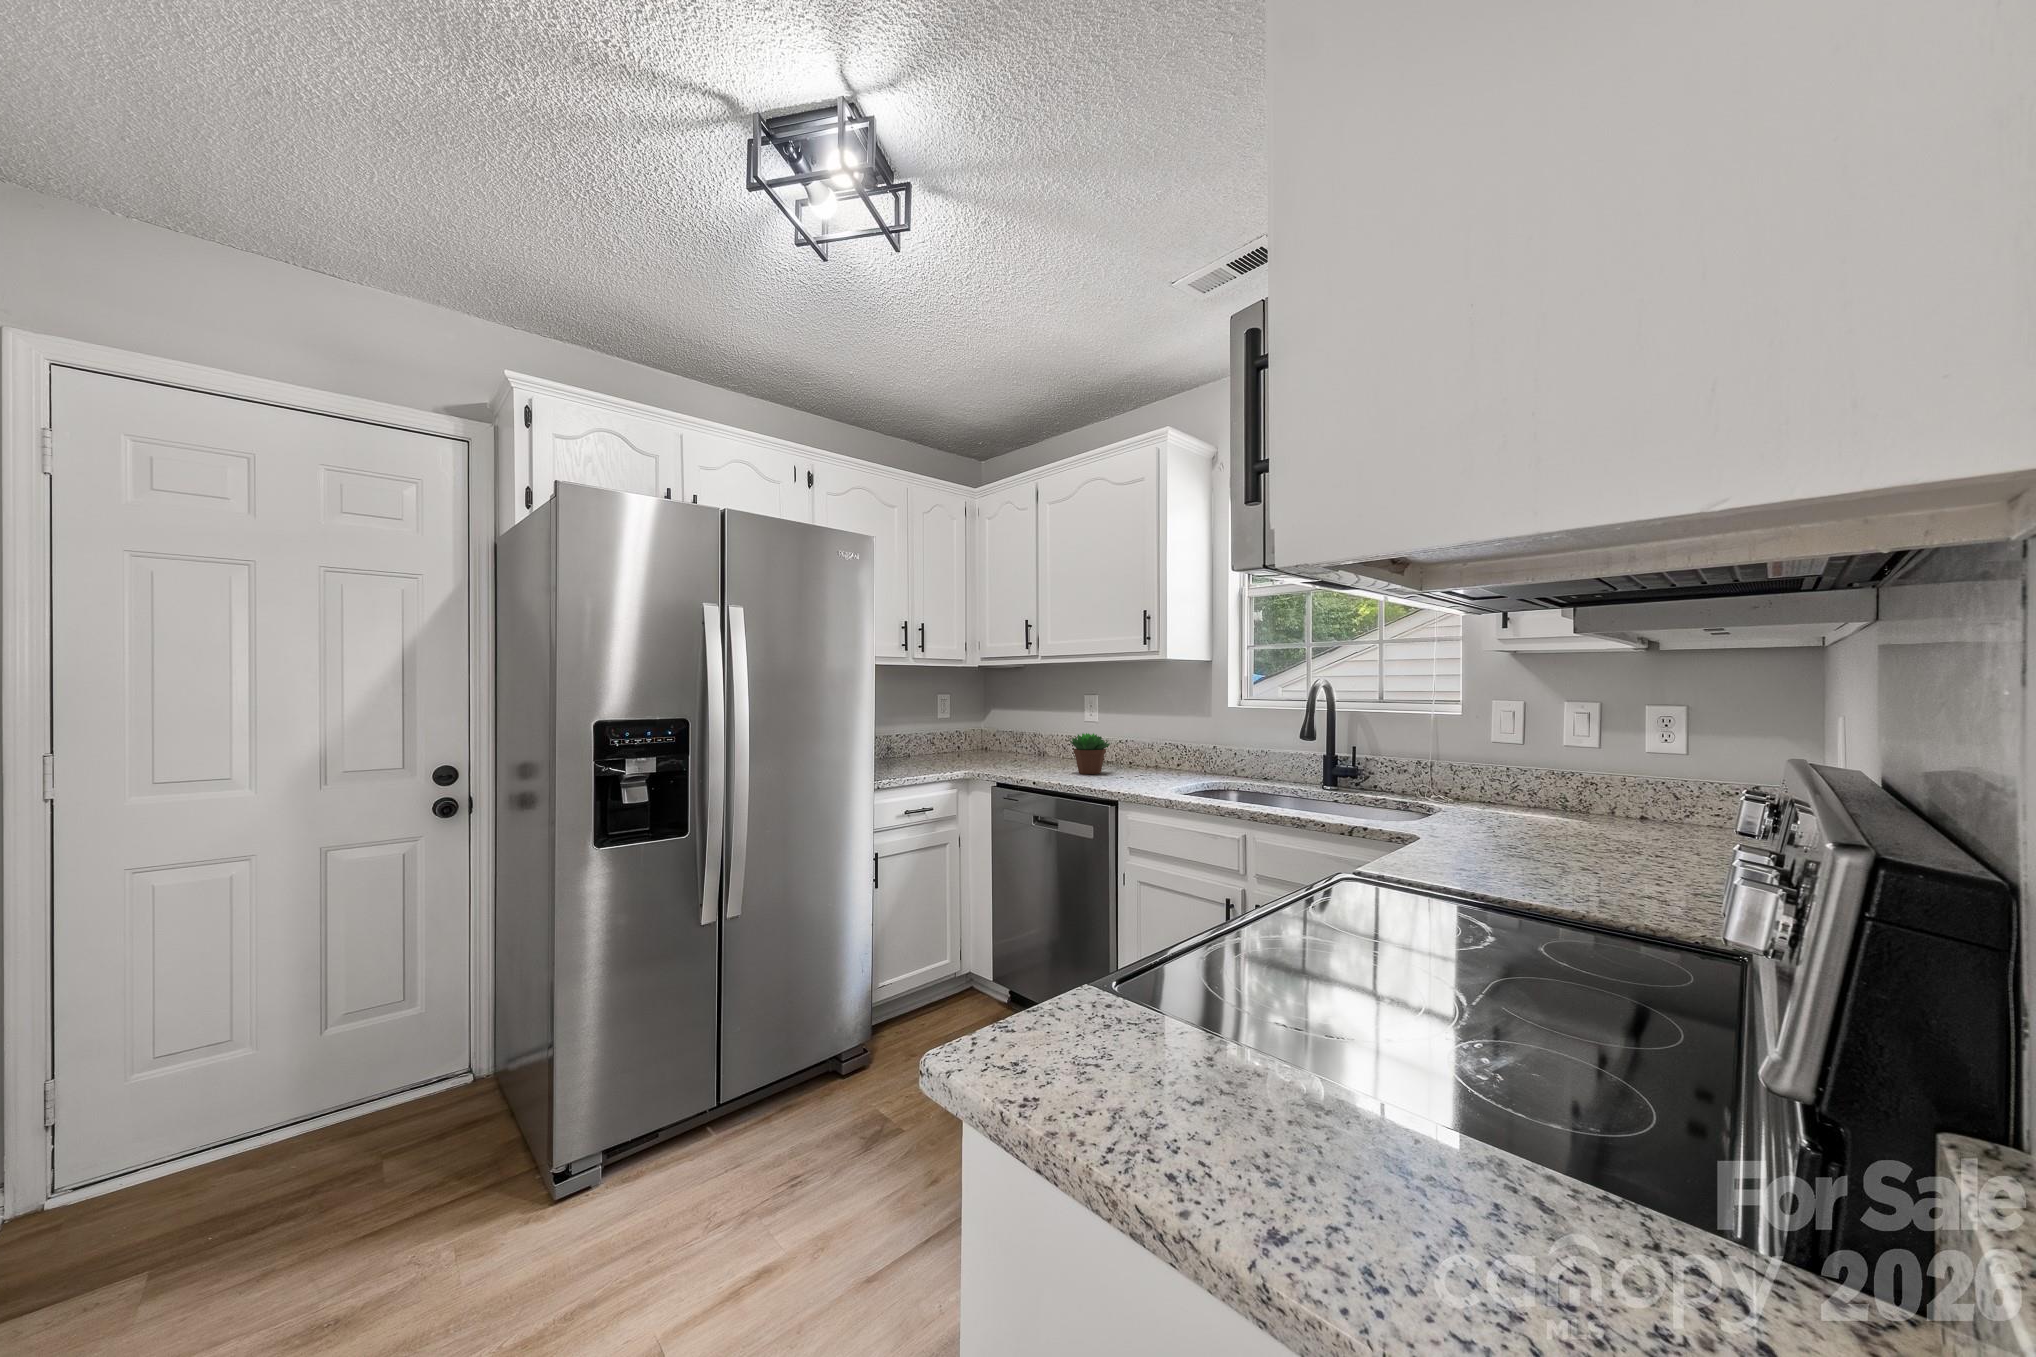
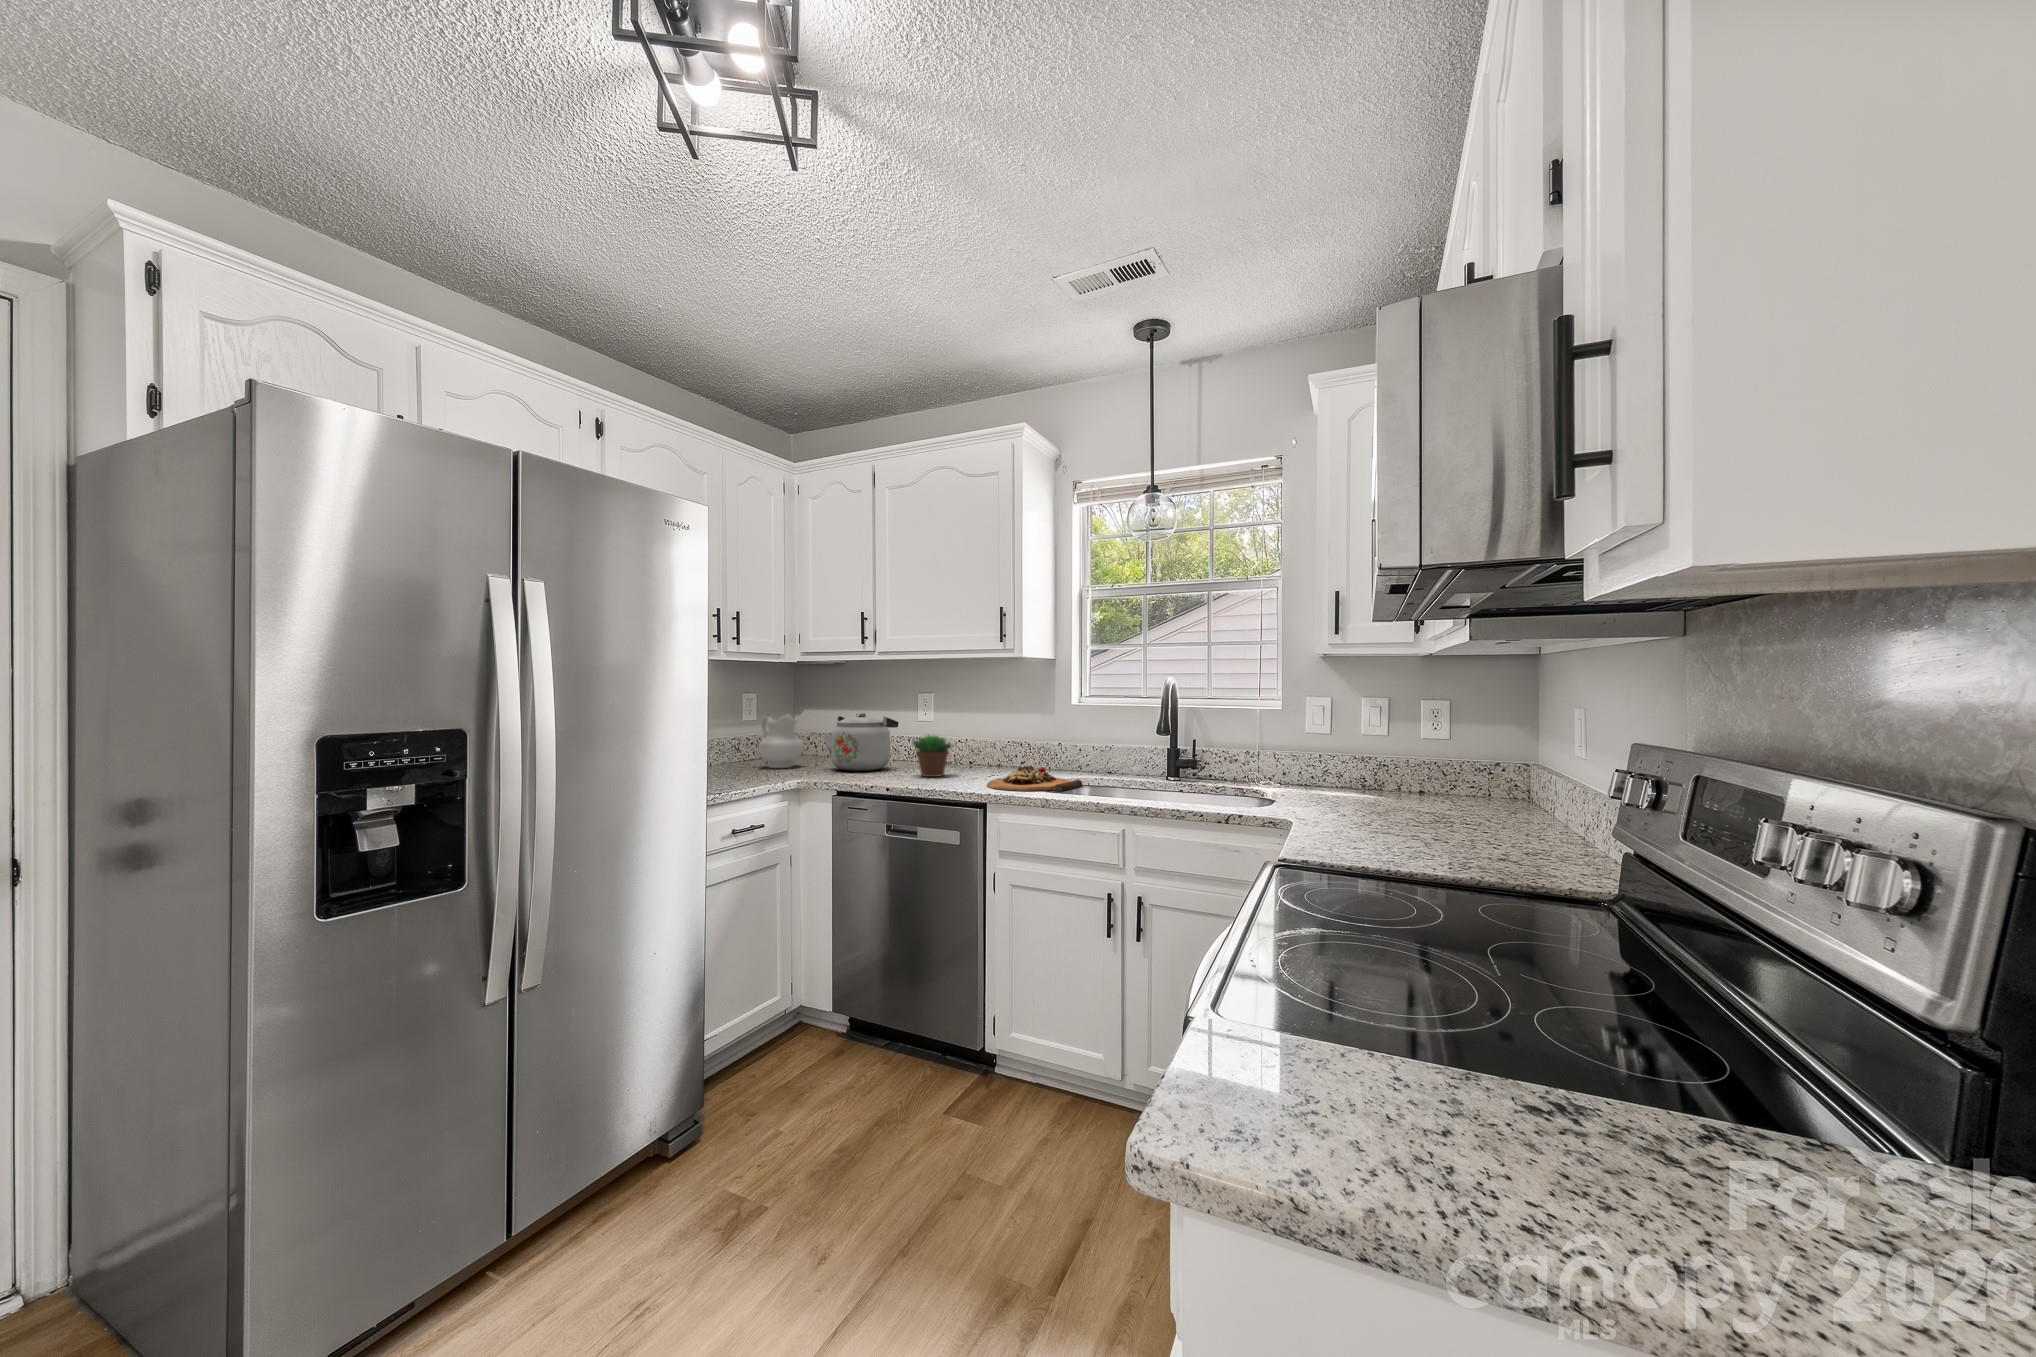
ceramic pitcher: none [946,710,984,761] -> present [759,713,803,768]
kettle: none [999,711,1067,766] -> present [824,713,899,771]
cutting board: none [1131,766,1228,793] -> present [987,766,1083,791]

